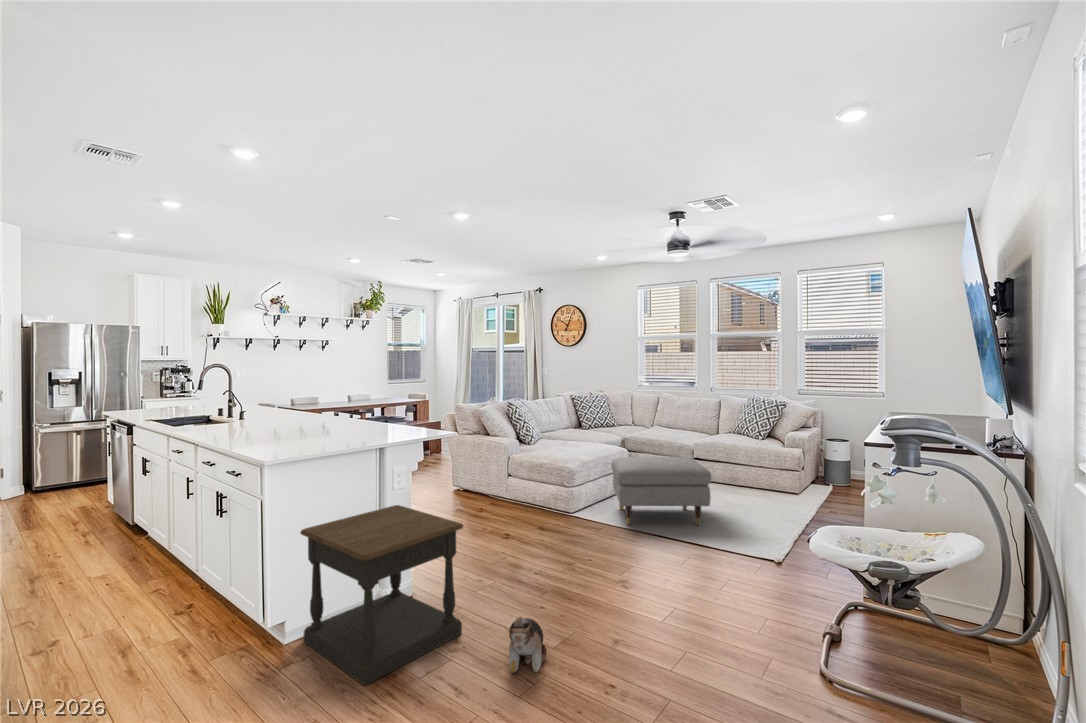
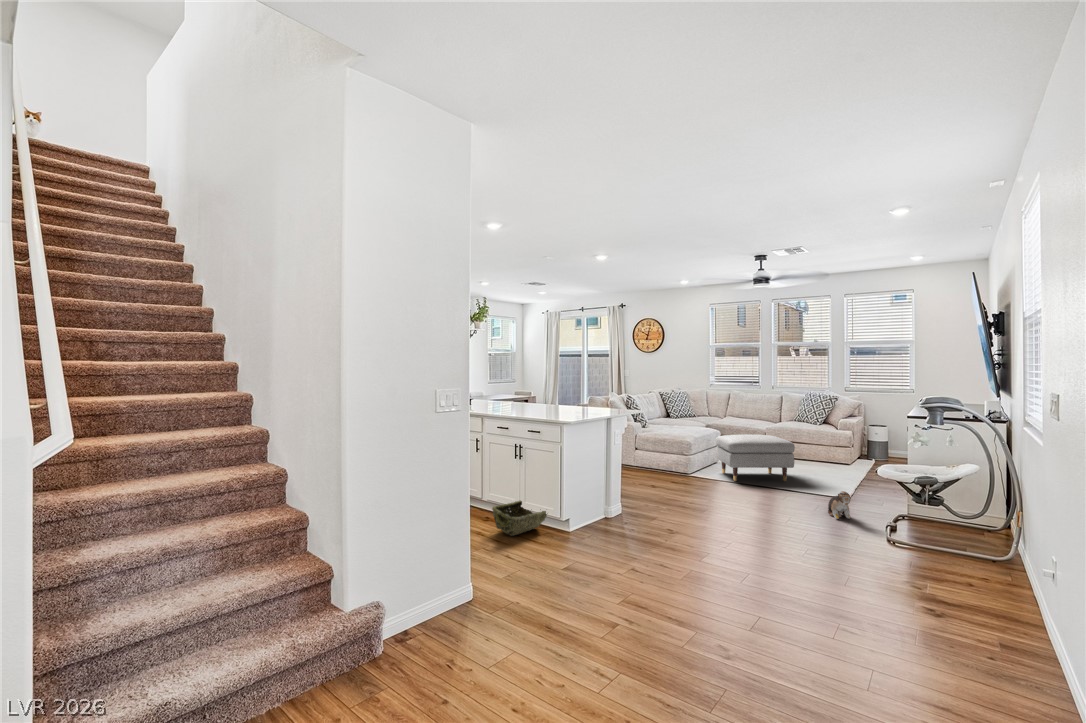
side table: present [300,505,463,685] -> none [584,455,675,542]
woven basket: none [116,587,237,668] -> present [492,501,547,536]
plush toy: present [505,617,547,673] -> present [828,491,852,519]

